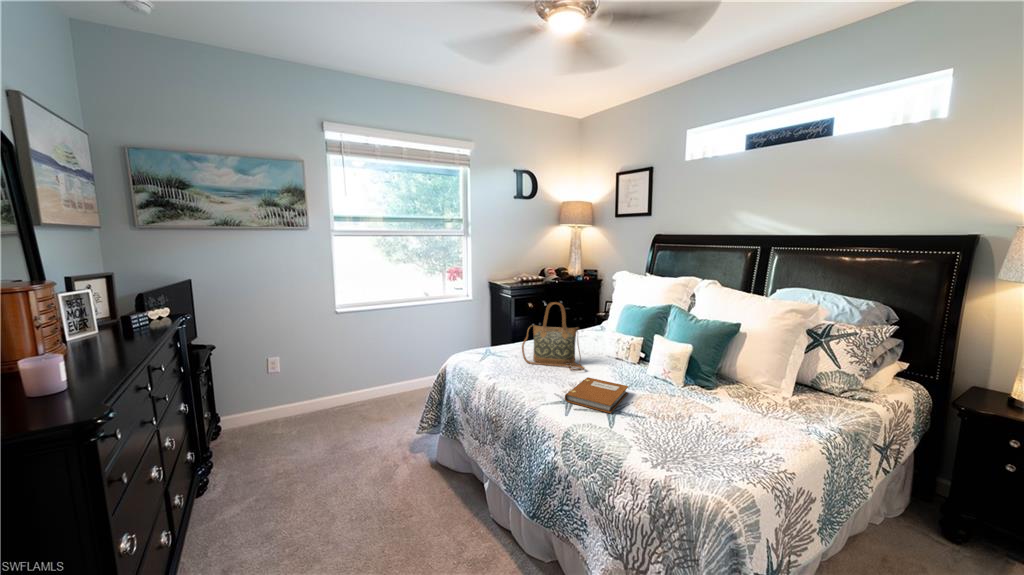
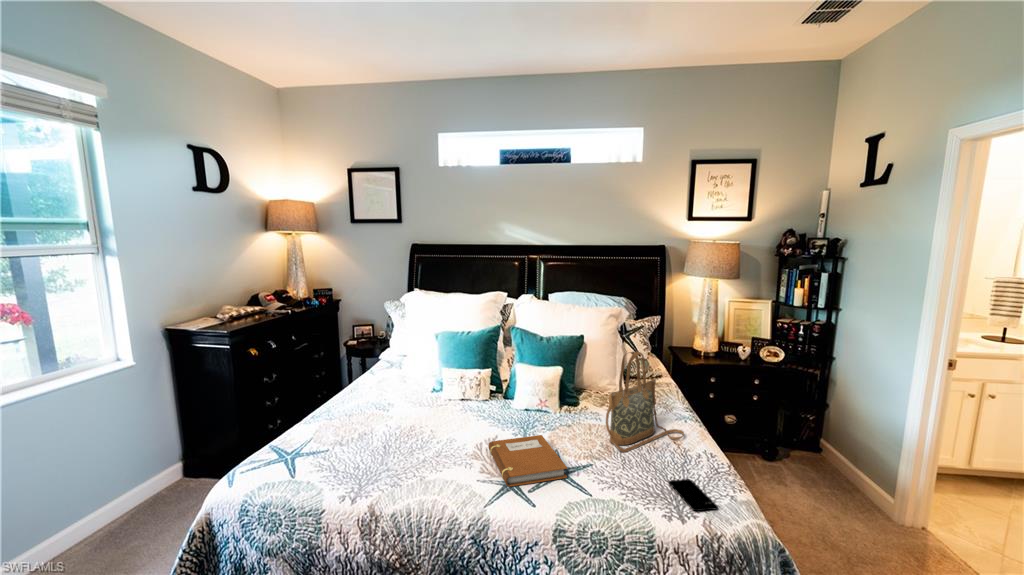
handbag: present [522,302,584,371] -> present [606,352,684,452]
smartphone: none [673,448,711,478] -> present [669,479,718,511]

